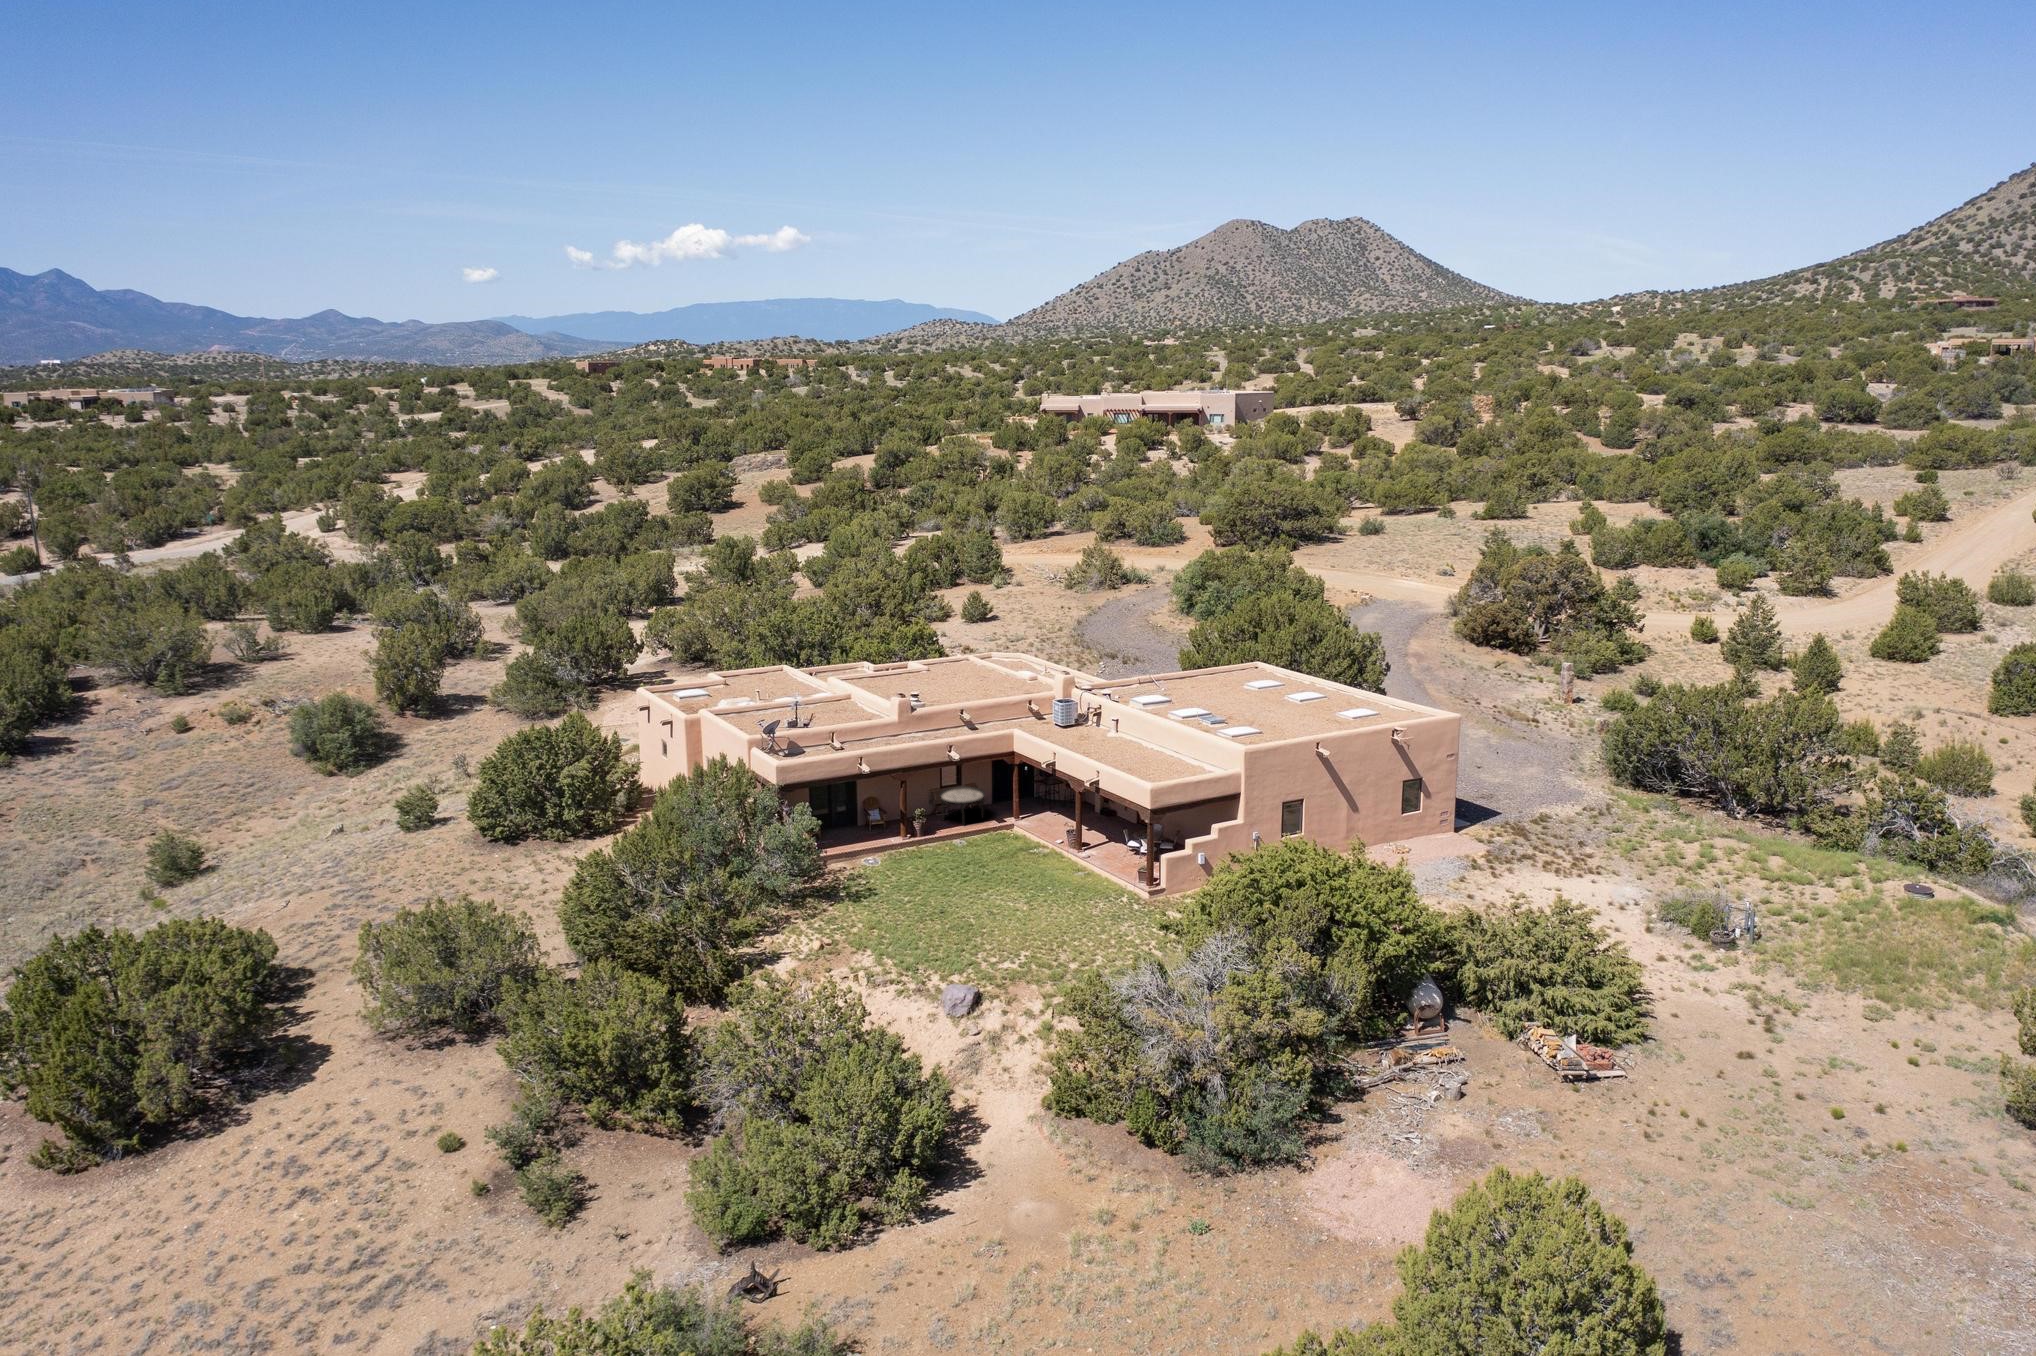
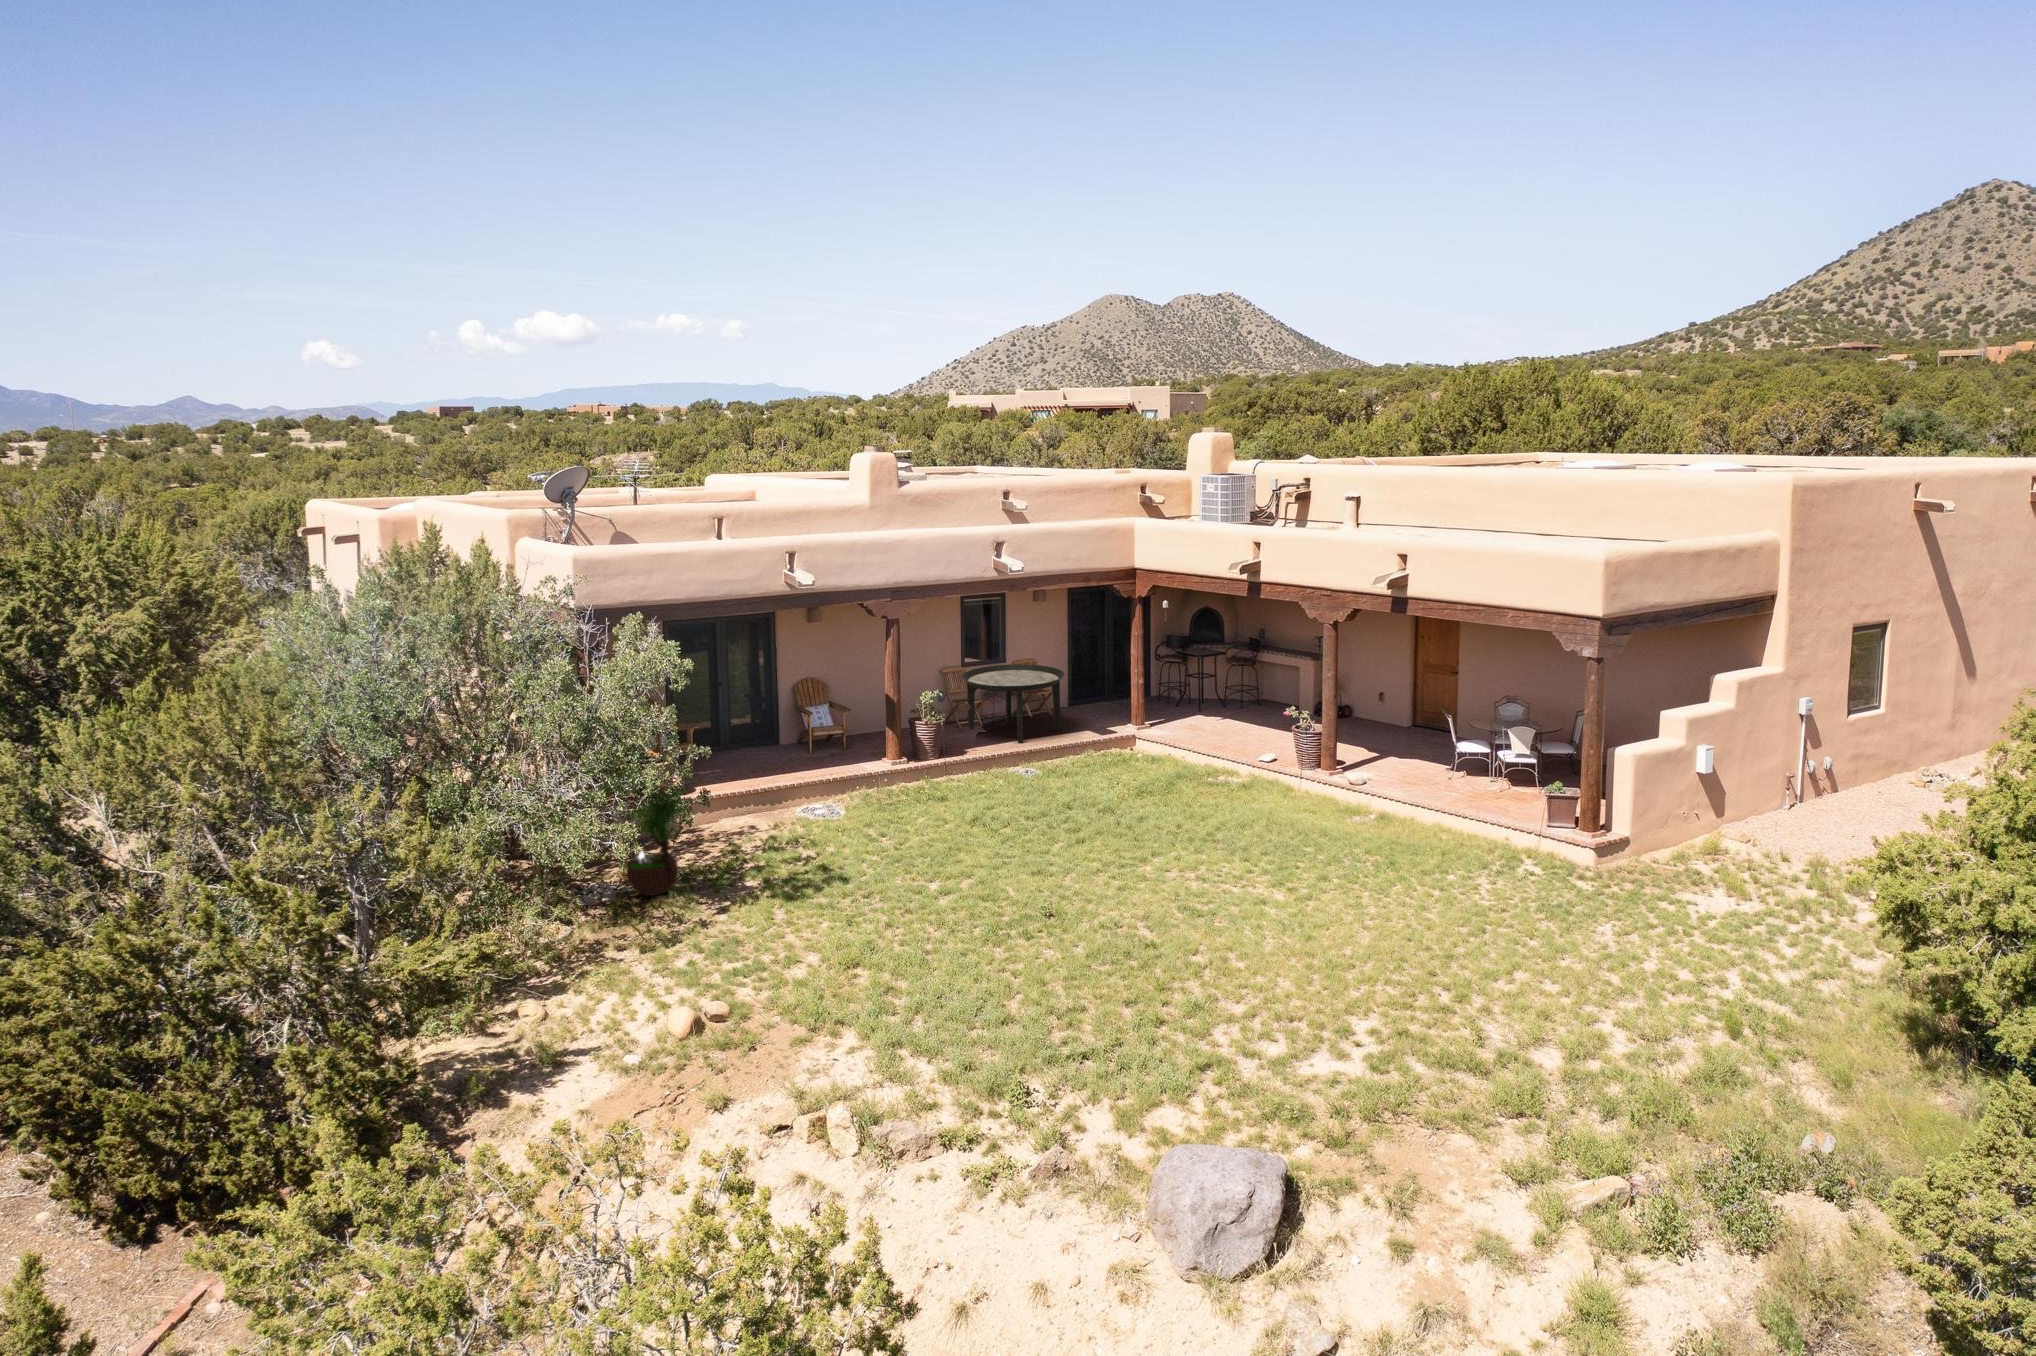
potted tree: none [796,859,820,899] -> present [626,790,683,896]

